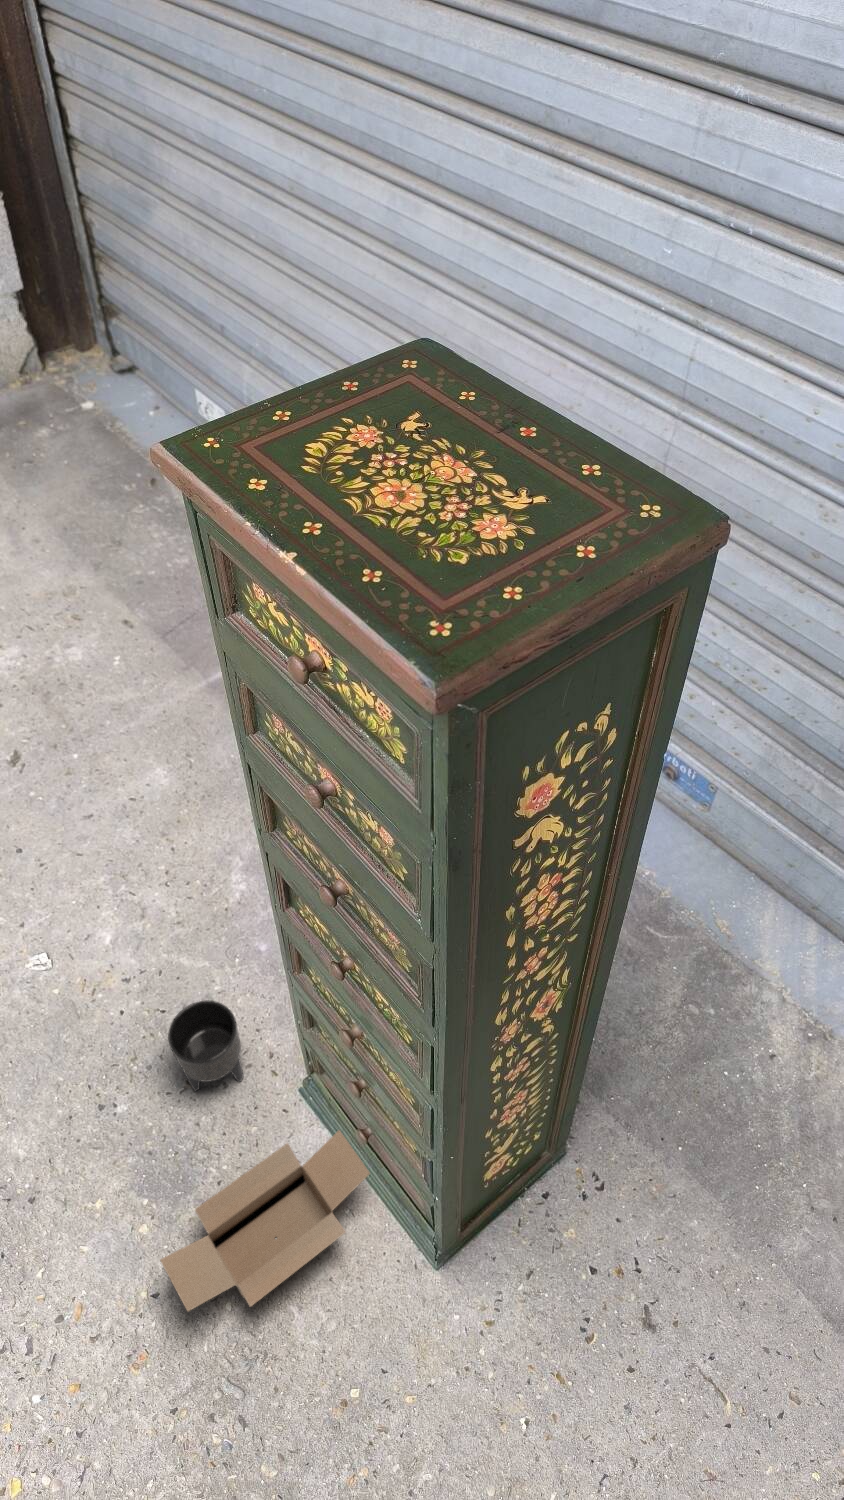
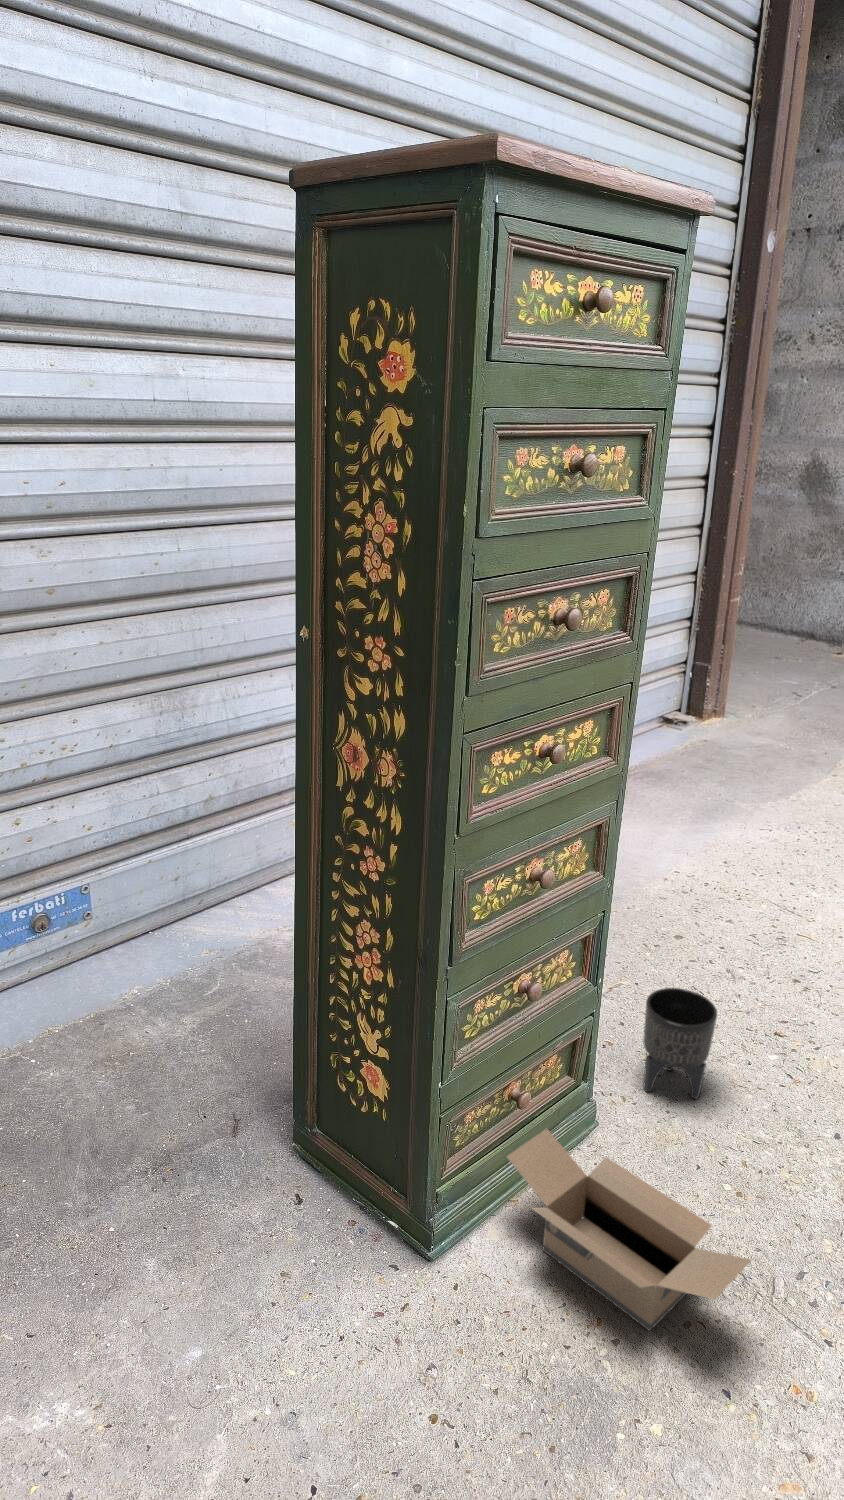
planter: present [168,1000,243,1091] -> present [643,988,717,1099]

